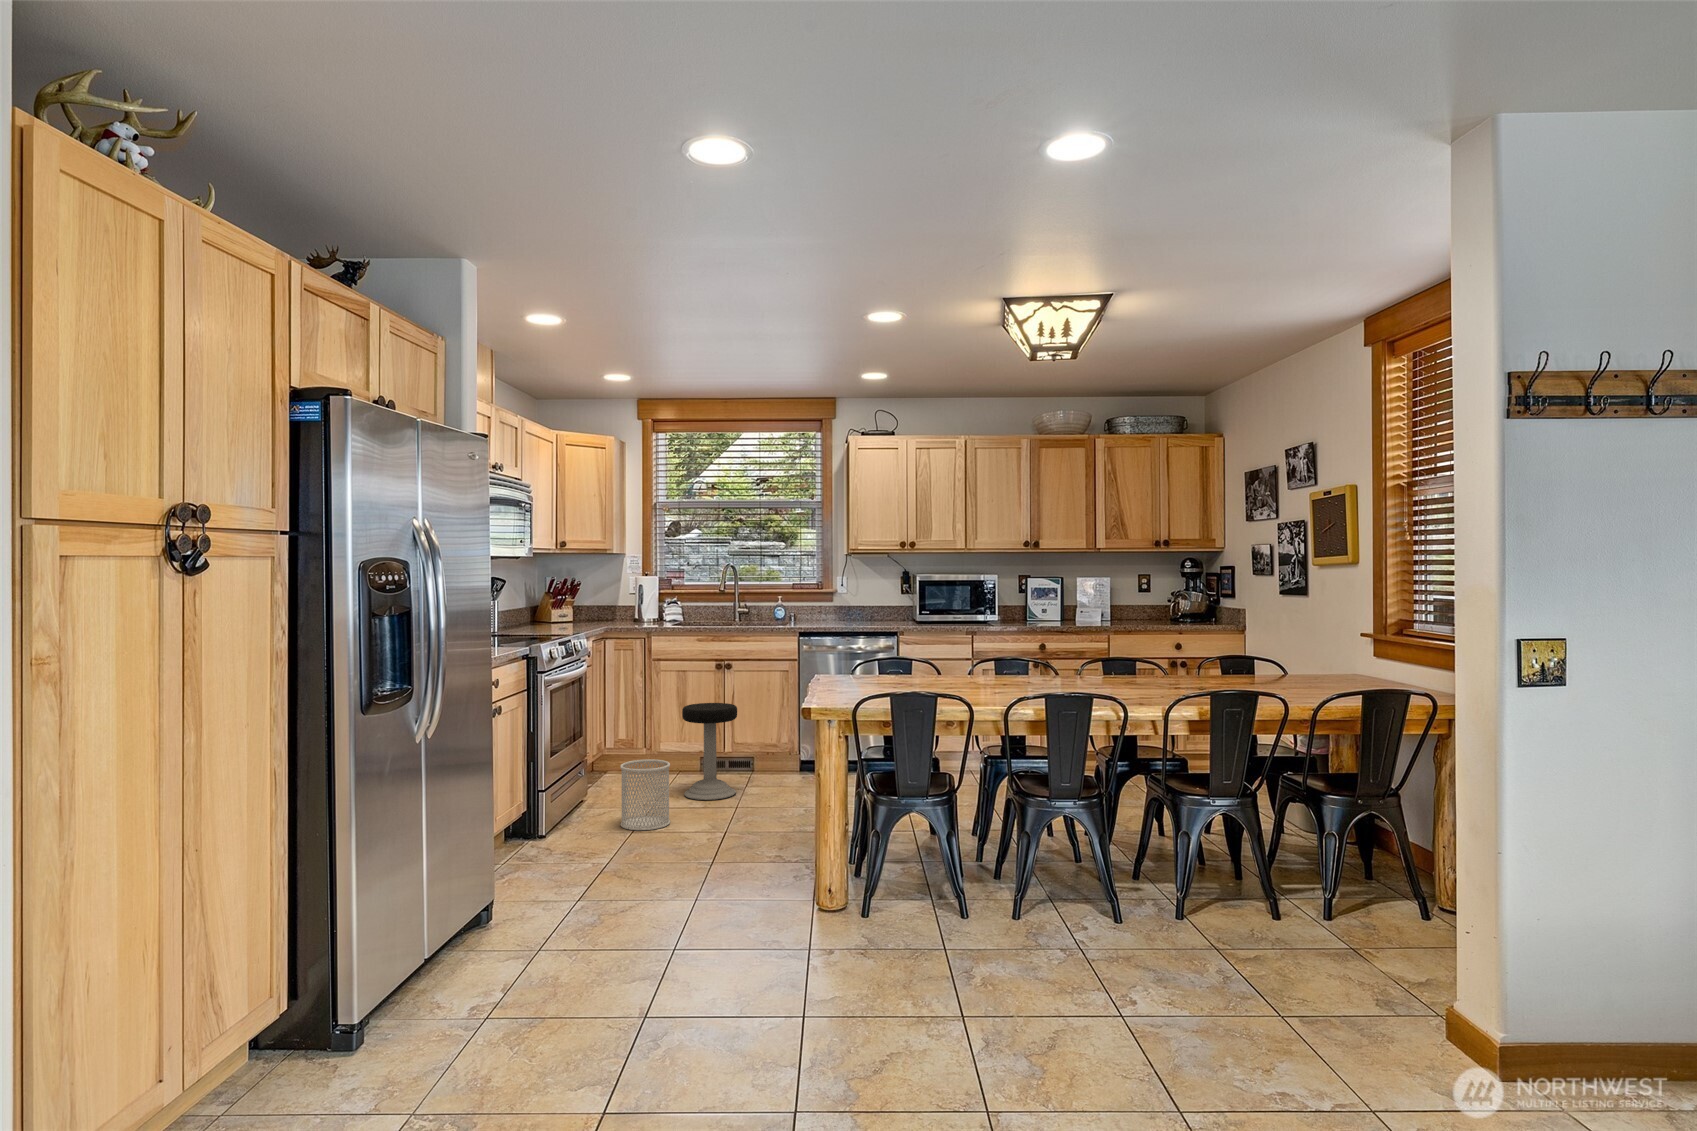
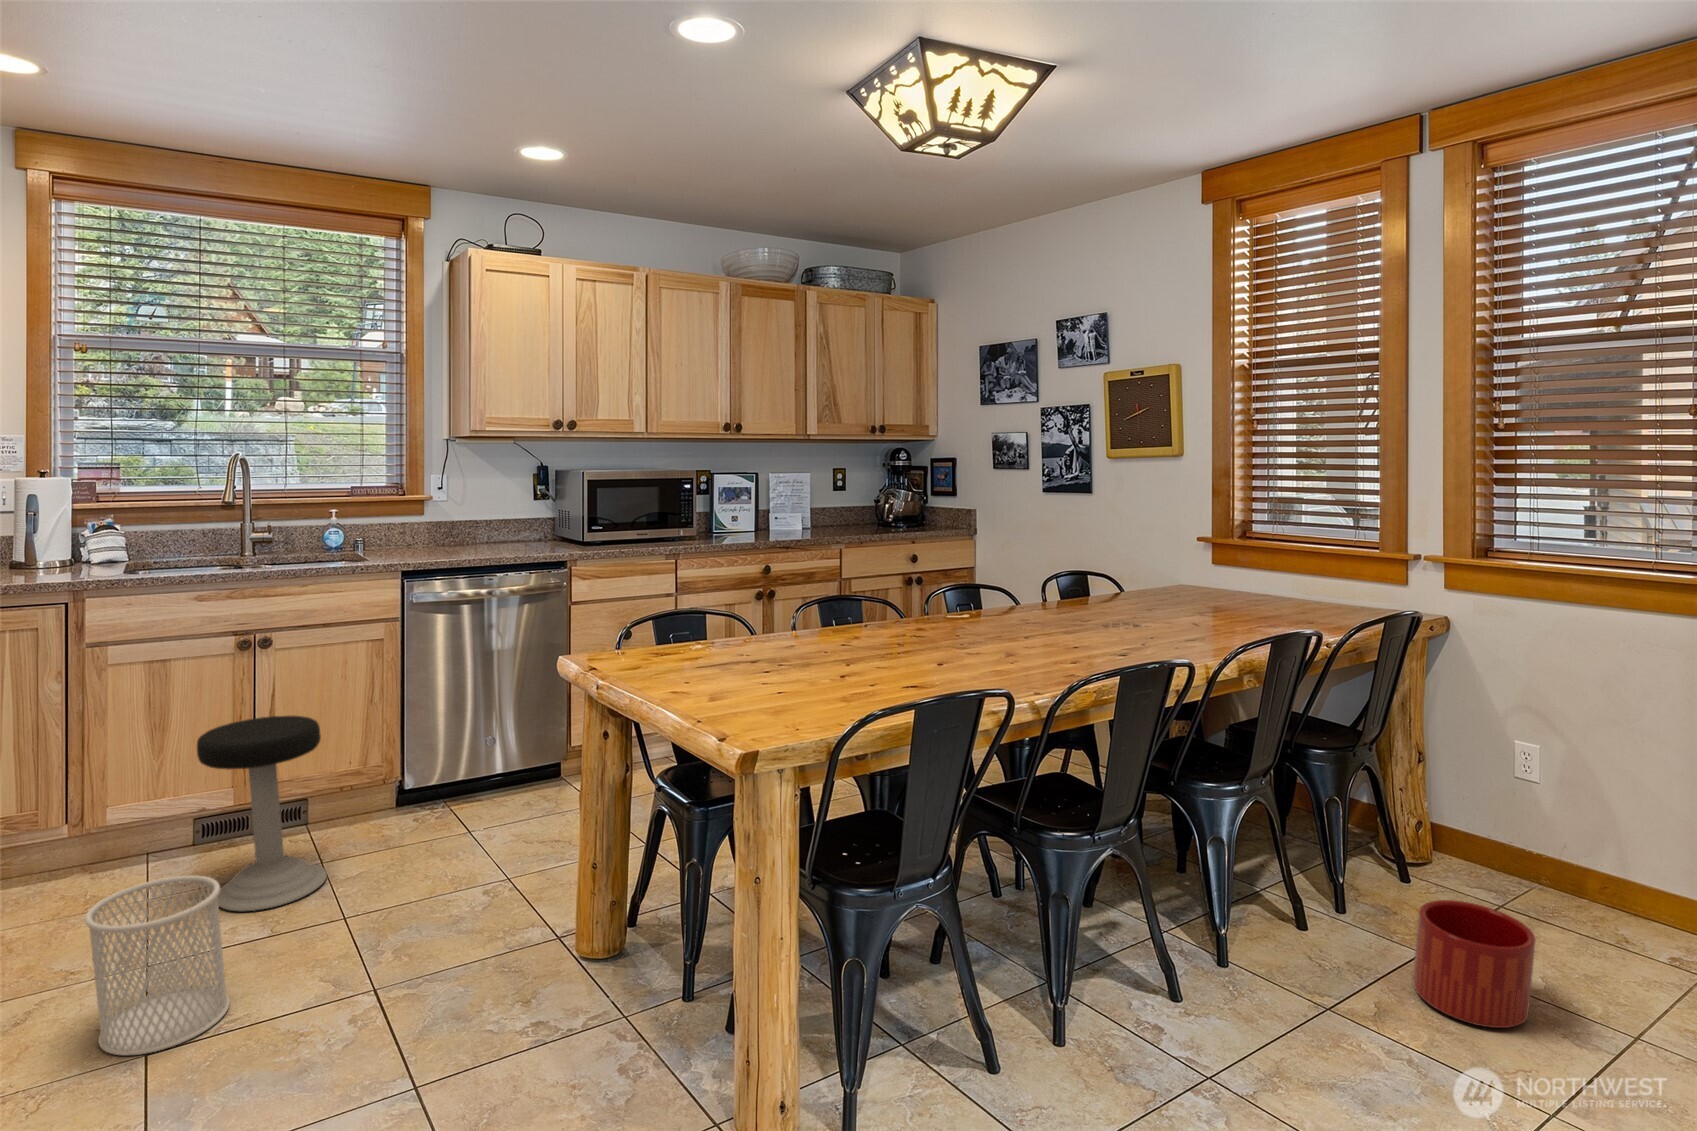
planter: none [1283,887,1361,972] -> present [1413,900,1536,1028]

